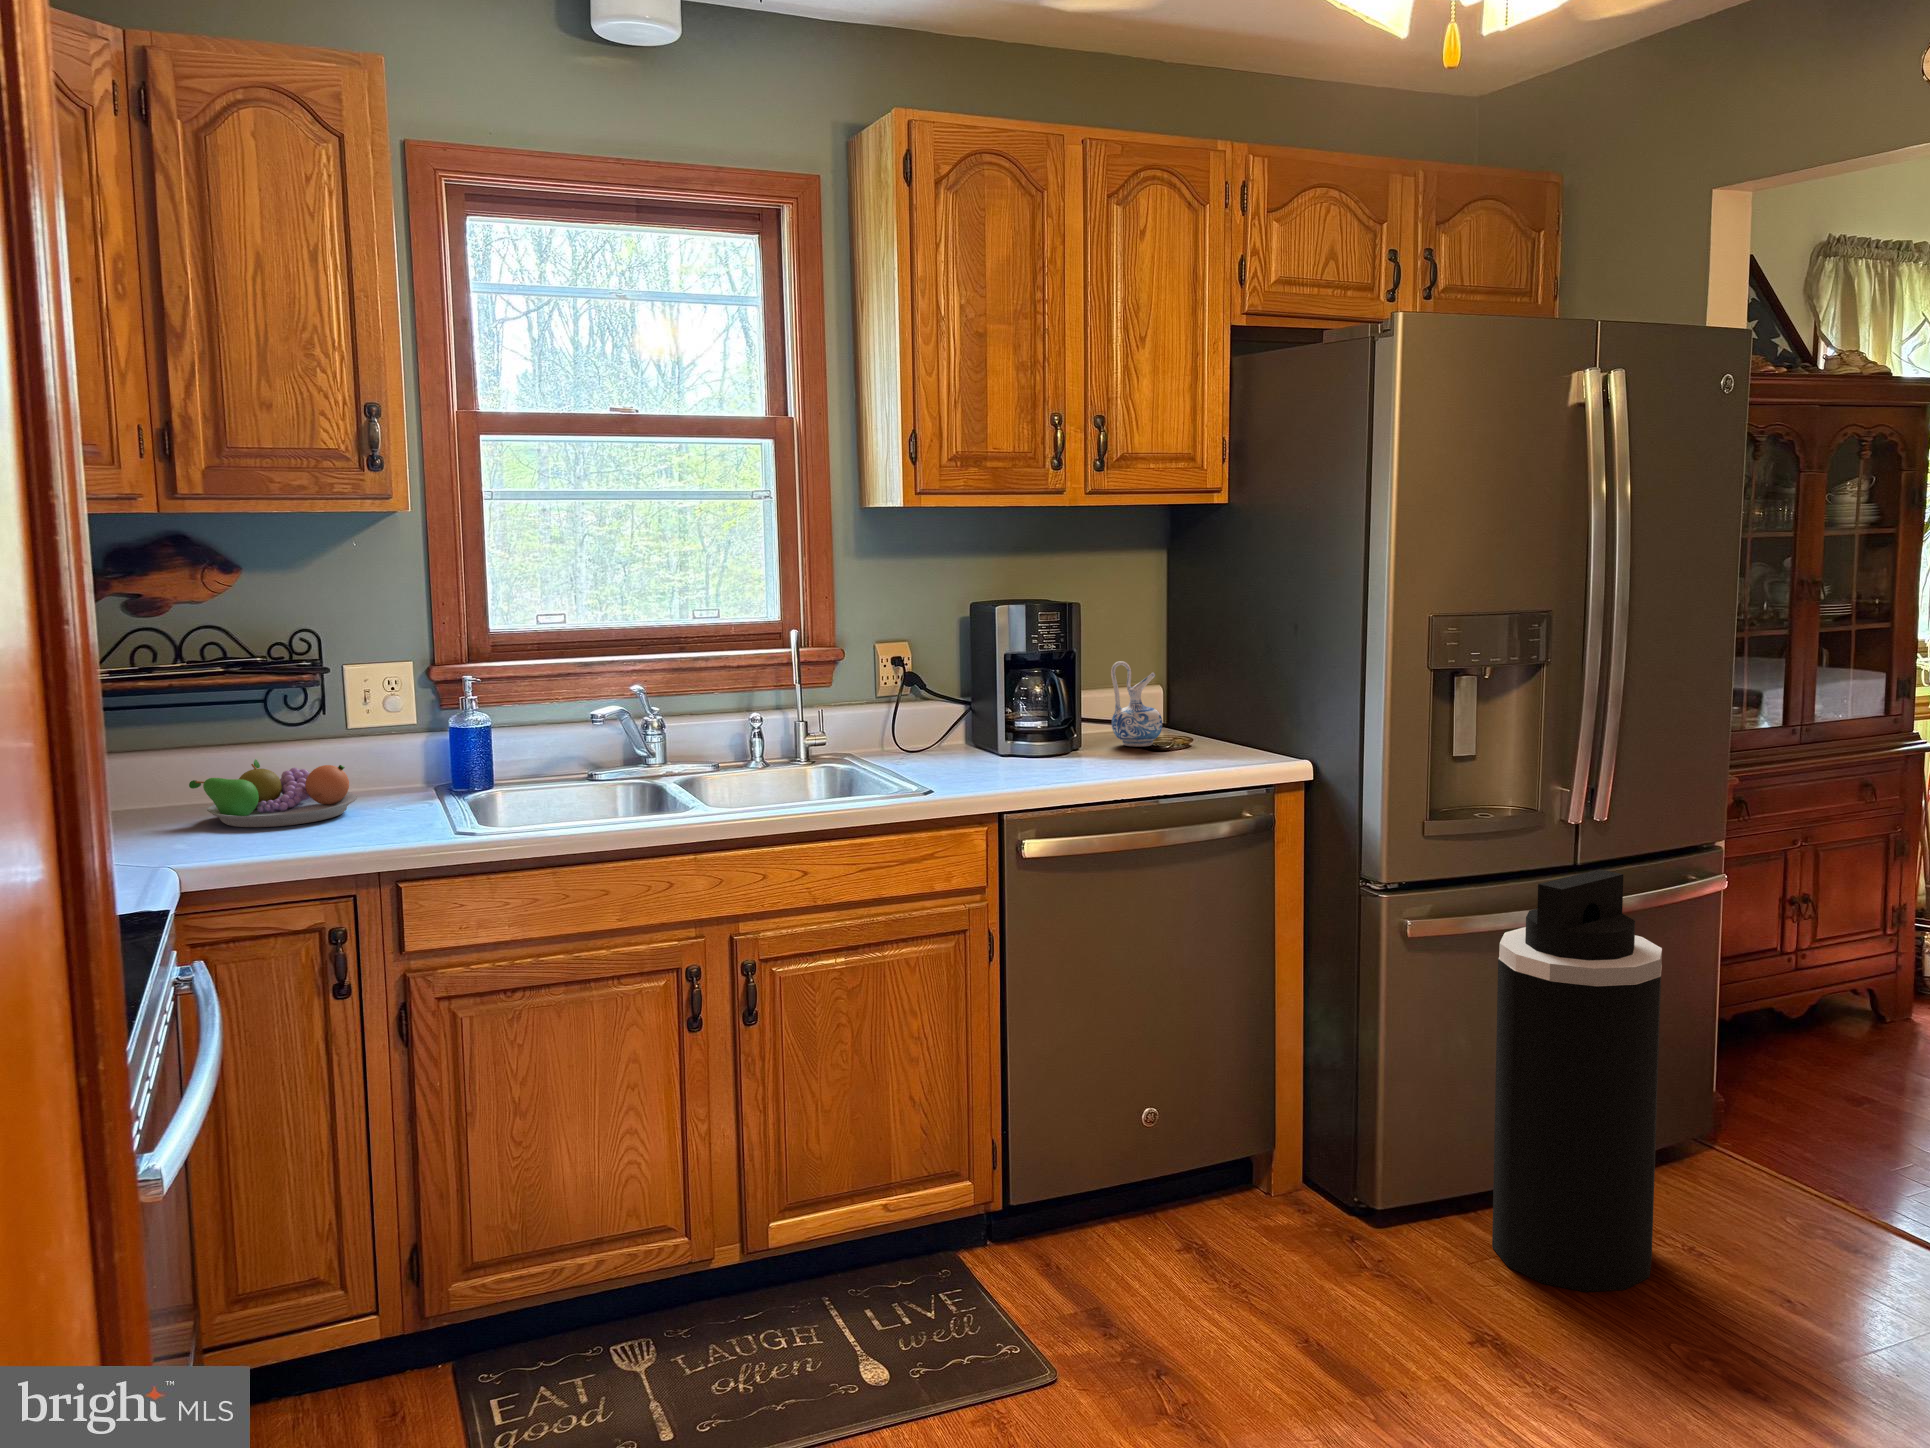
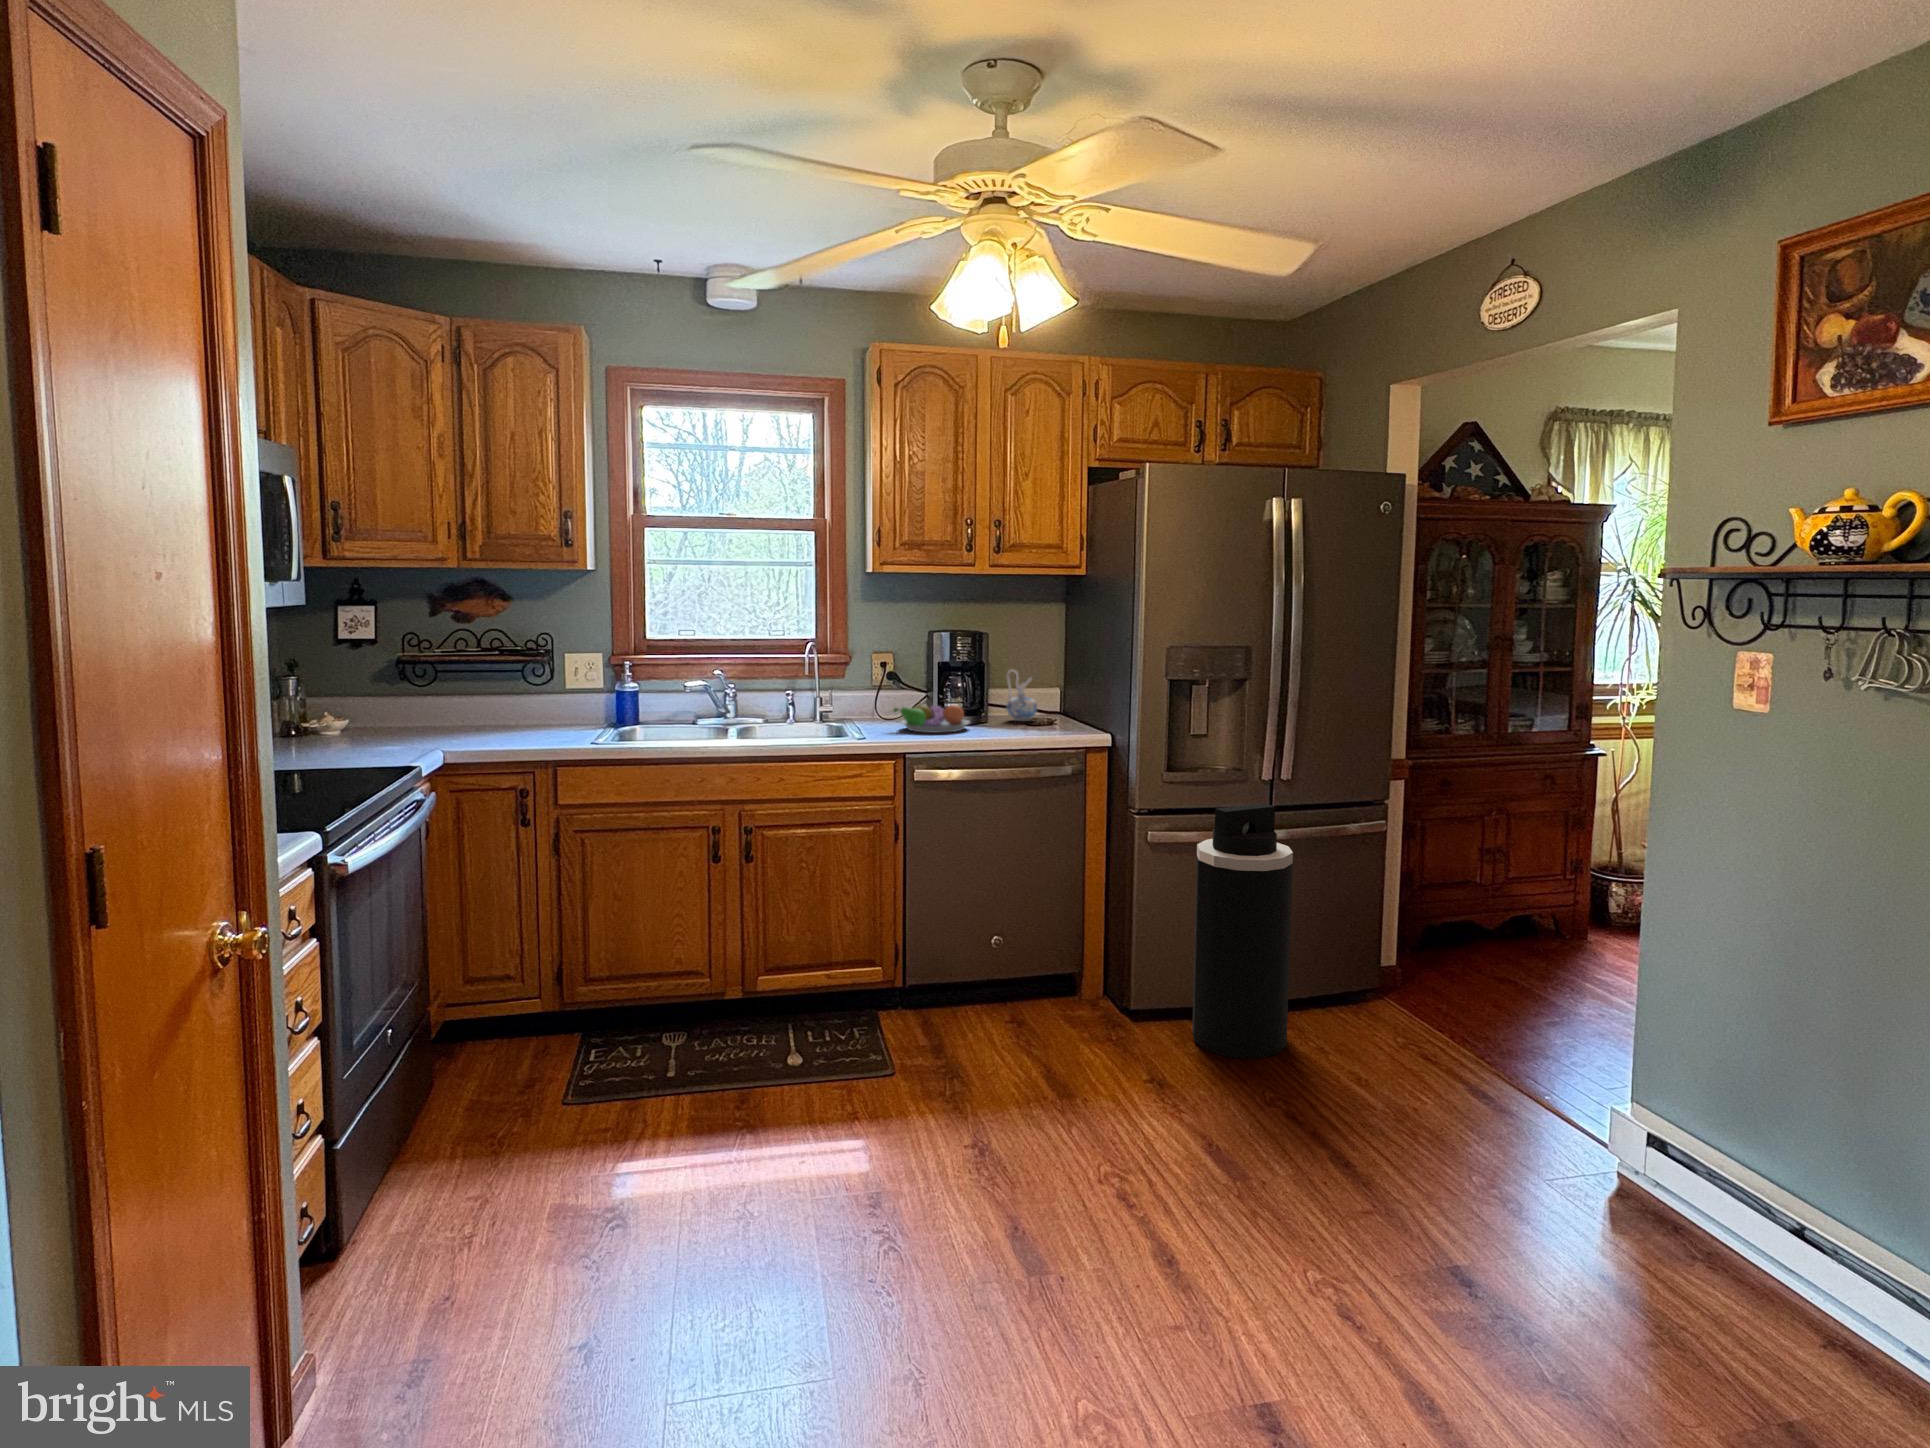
fruit bowl: present [189,759,357,827] -> present [893,702,969,733]

